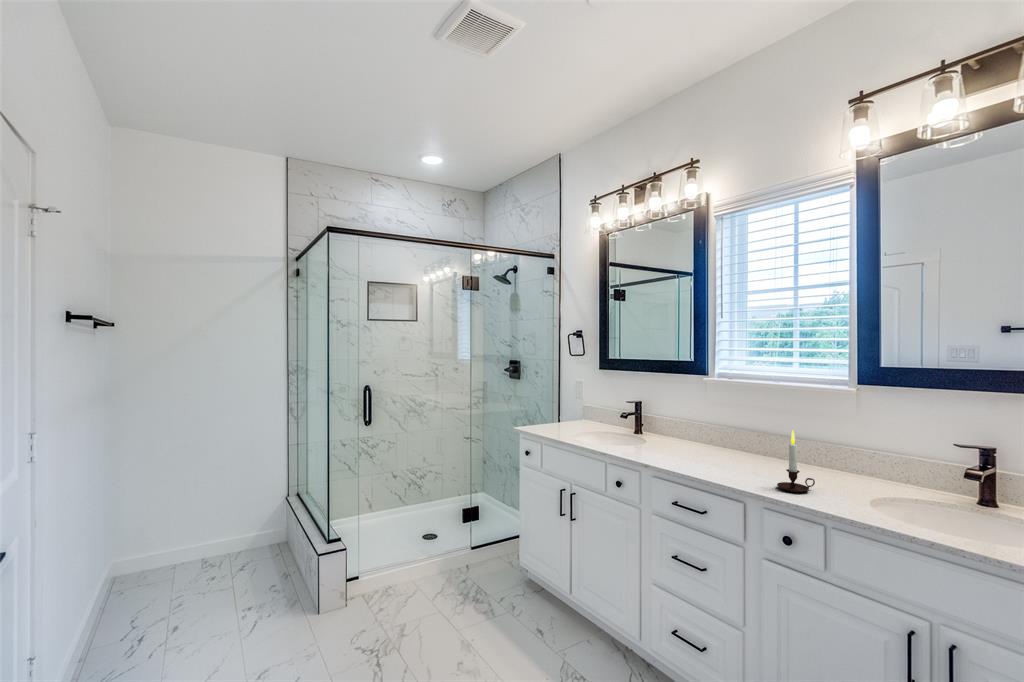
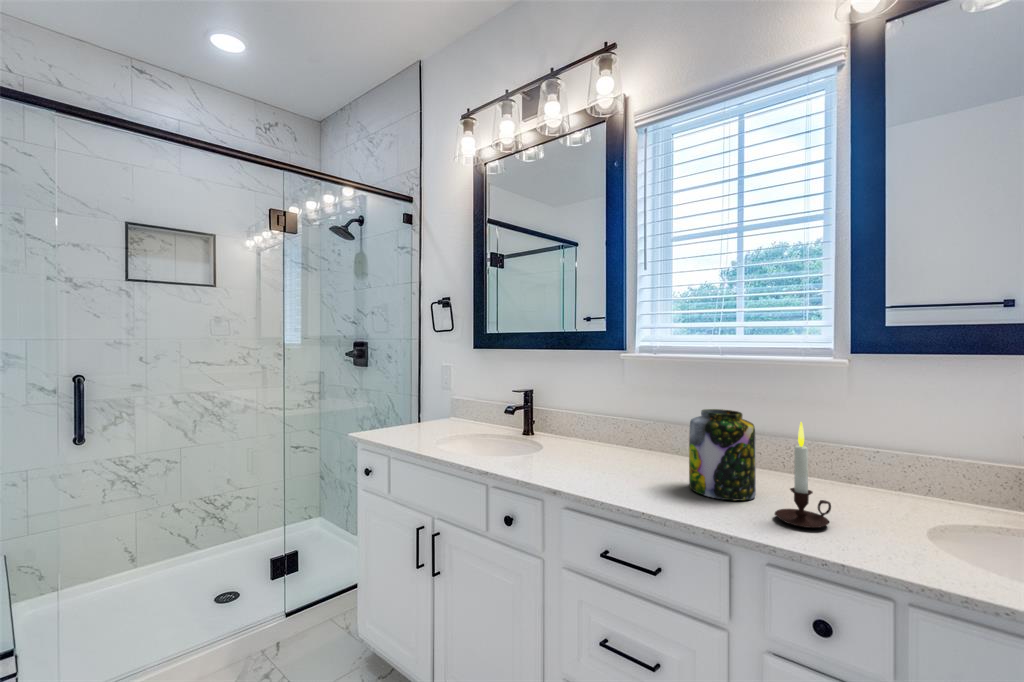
jar: none [735,420,777,478] -> present [689,409,756,501]

